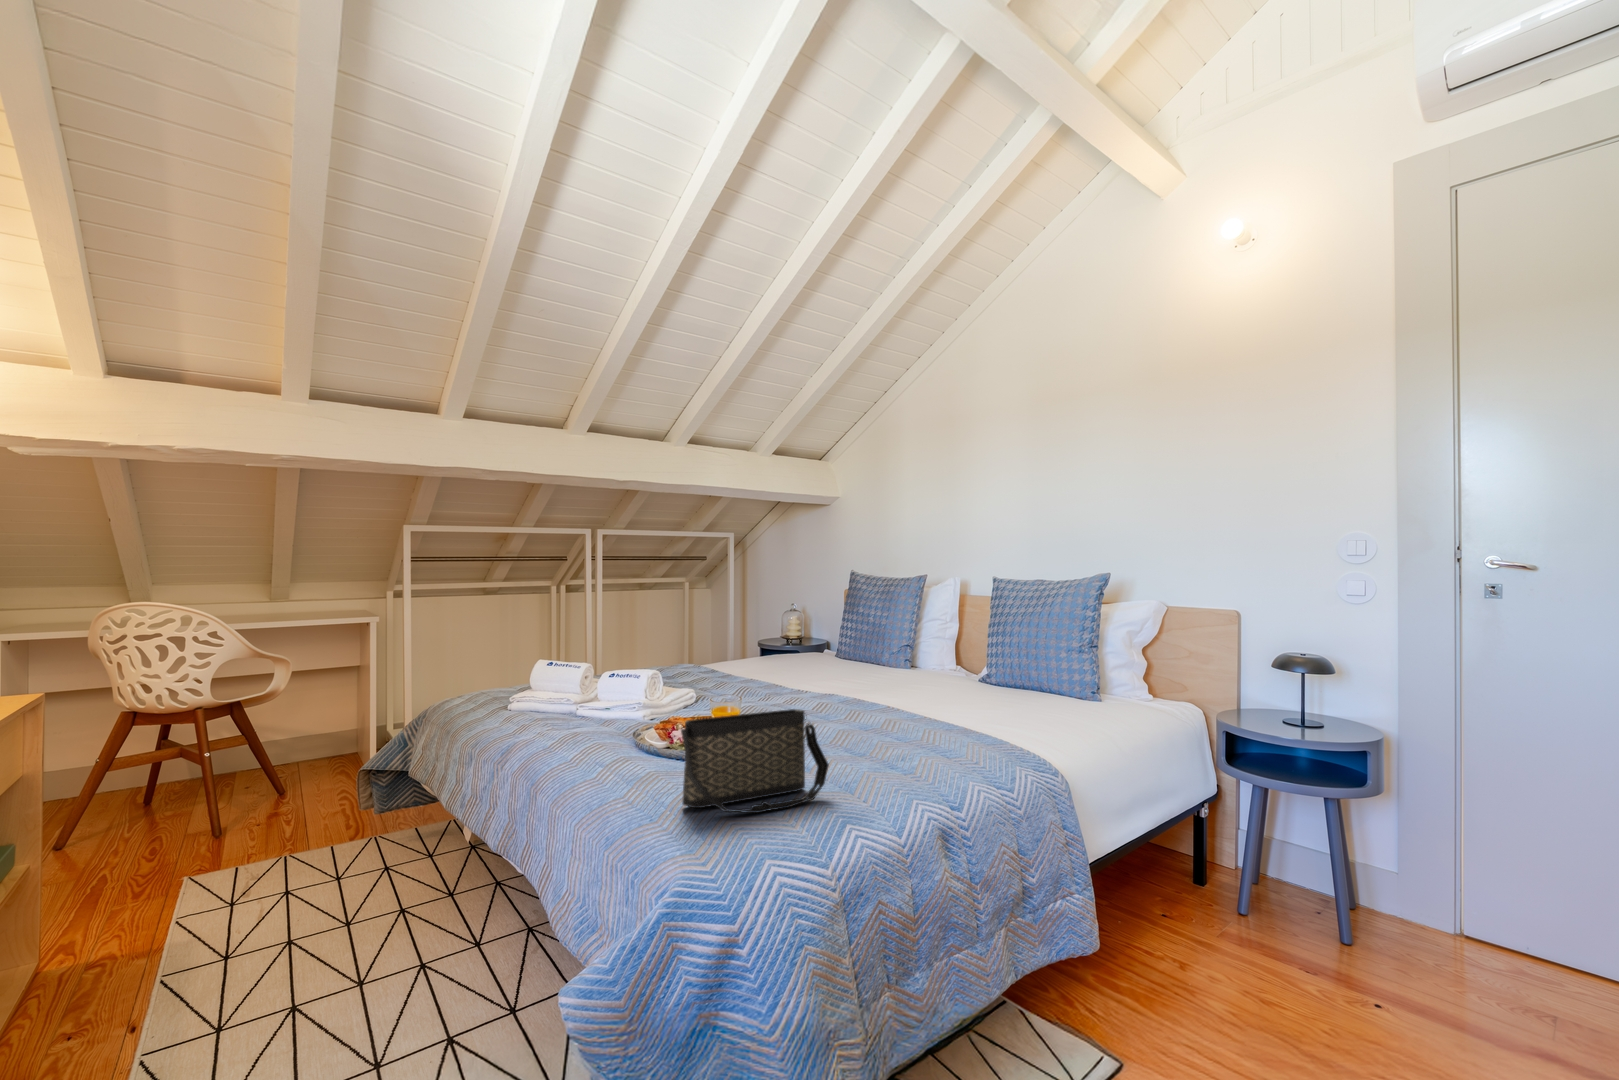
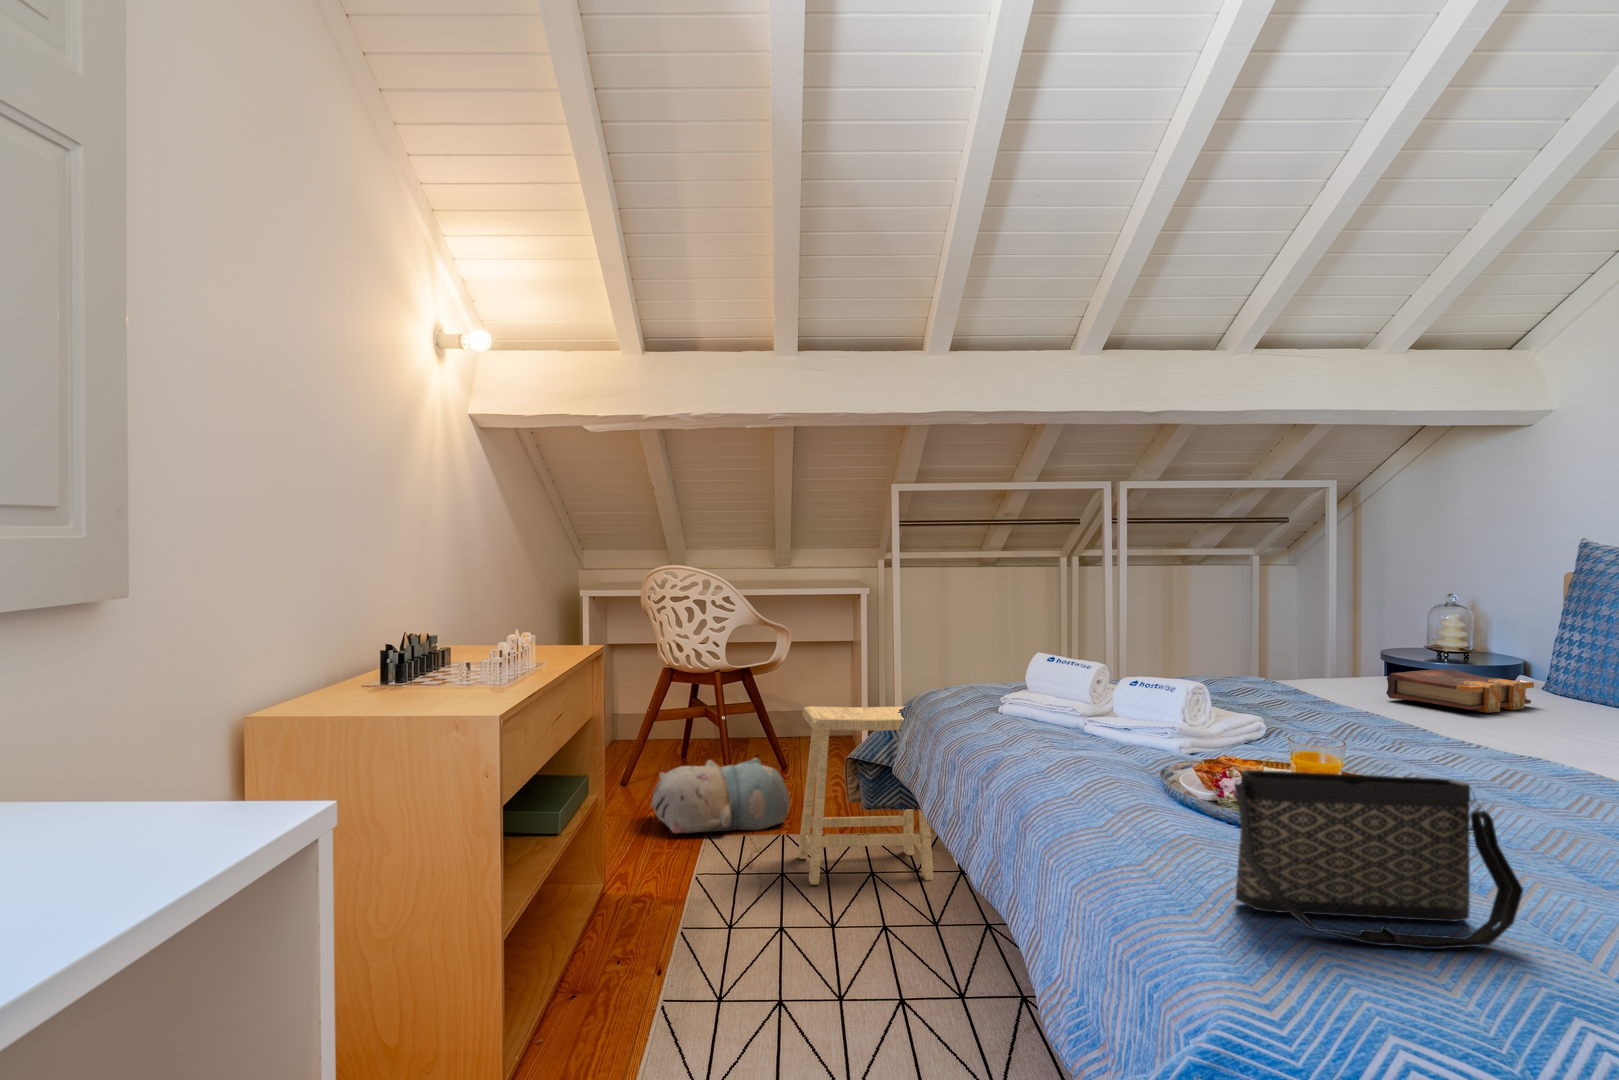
book: none [767,647,842,672] -> present [1386,669,1534,713]
footstool: none [304,716,447,893] -> present [798,706,933,885]
plush toy: none [113,789,292,882] -> present [651,758,790,833]

